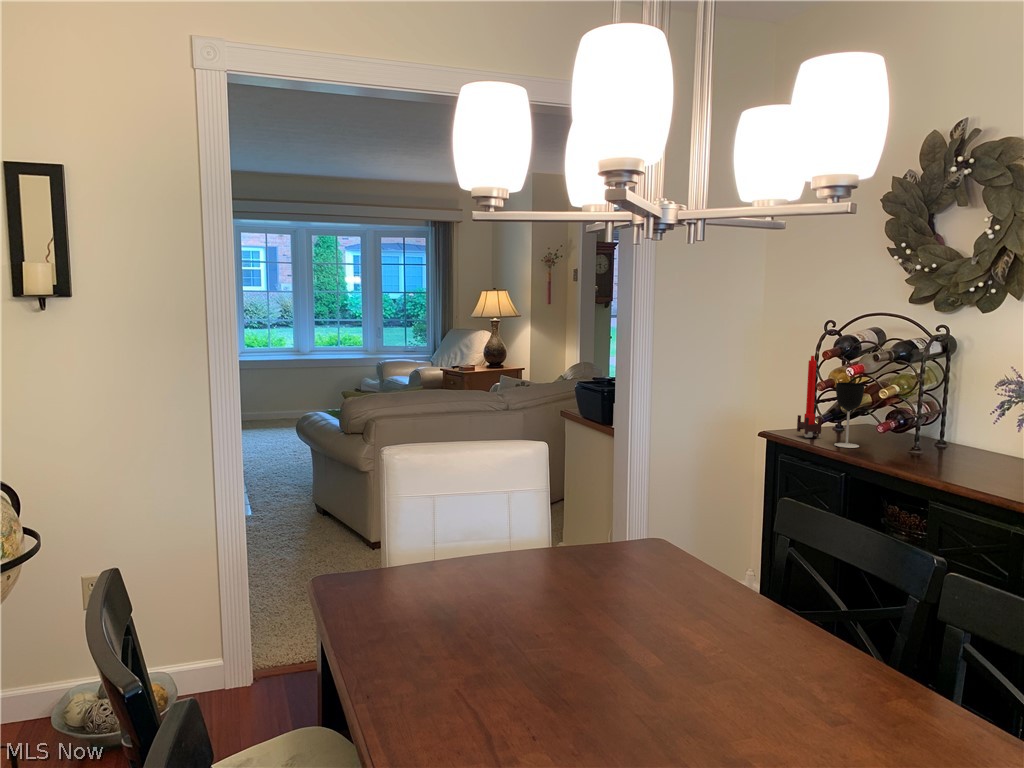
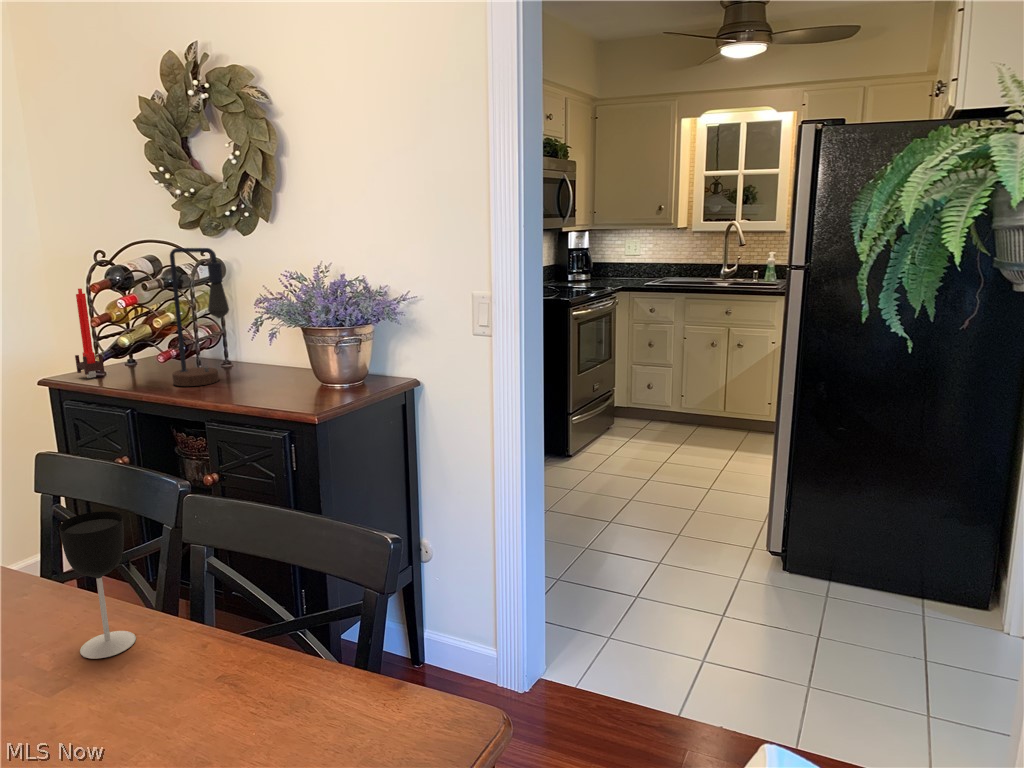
table lamp: none [893,323,968,463] -> present [170,248,229,386]
wine glass: present [834,382,864,448] -> present [59,511,136,659]

